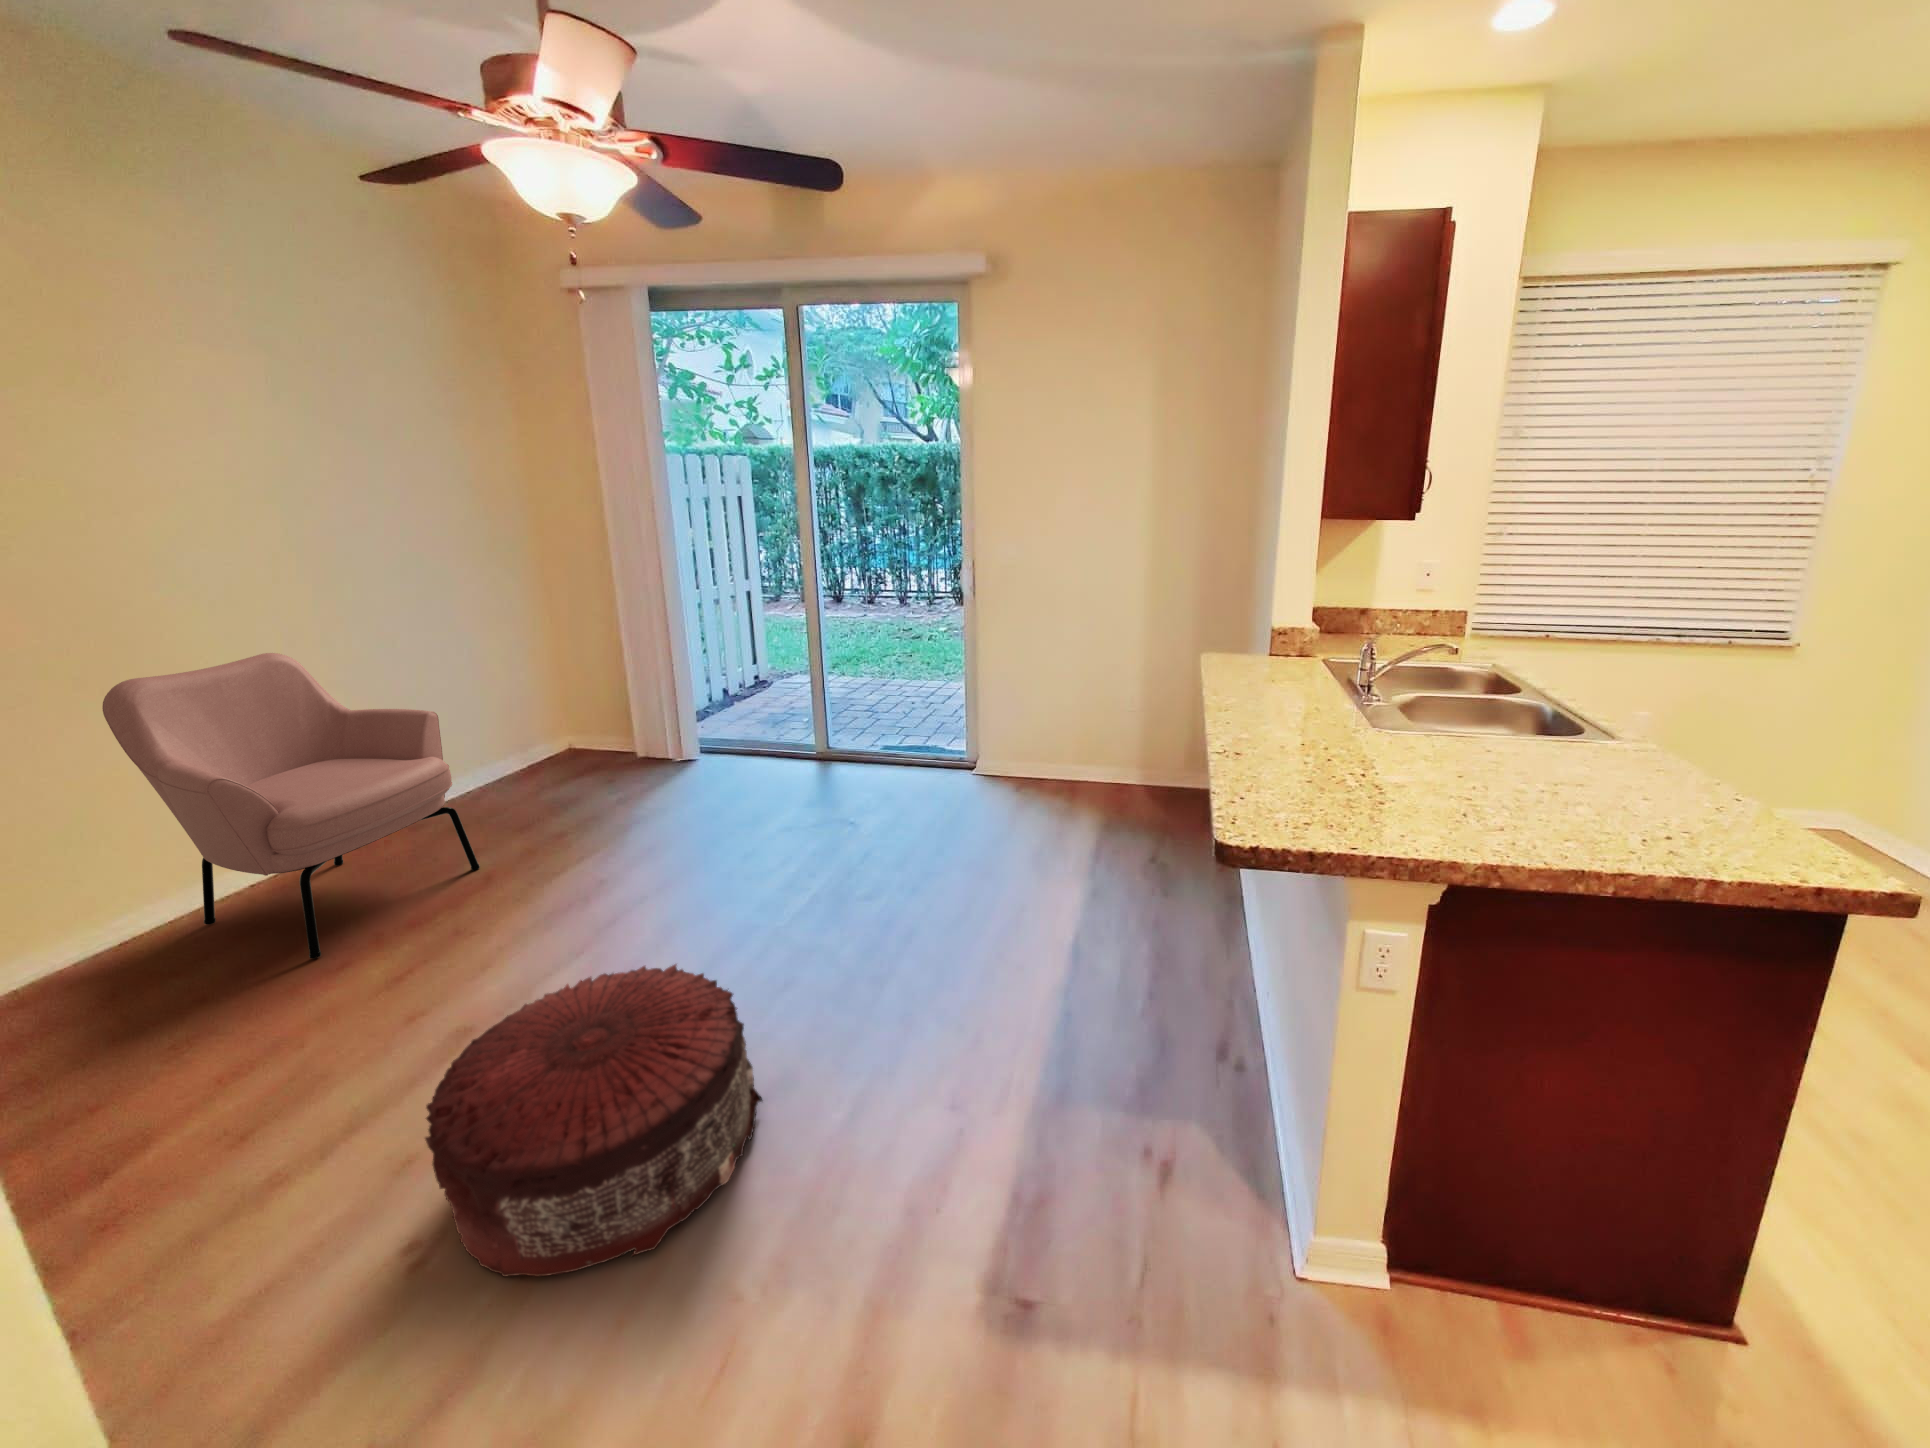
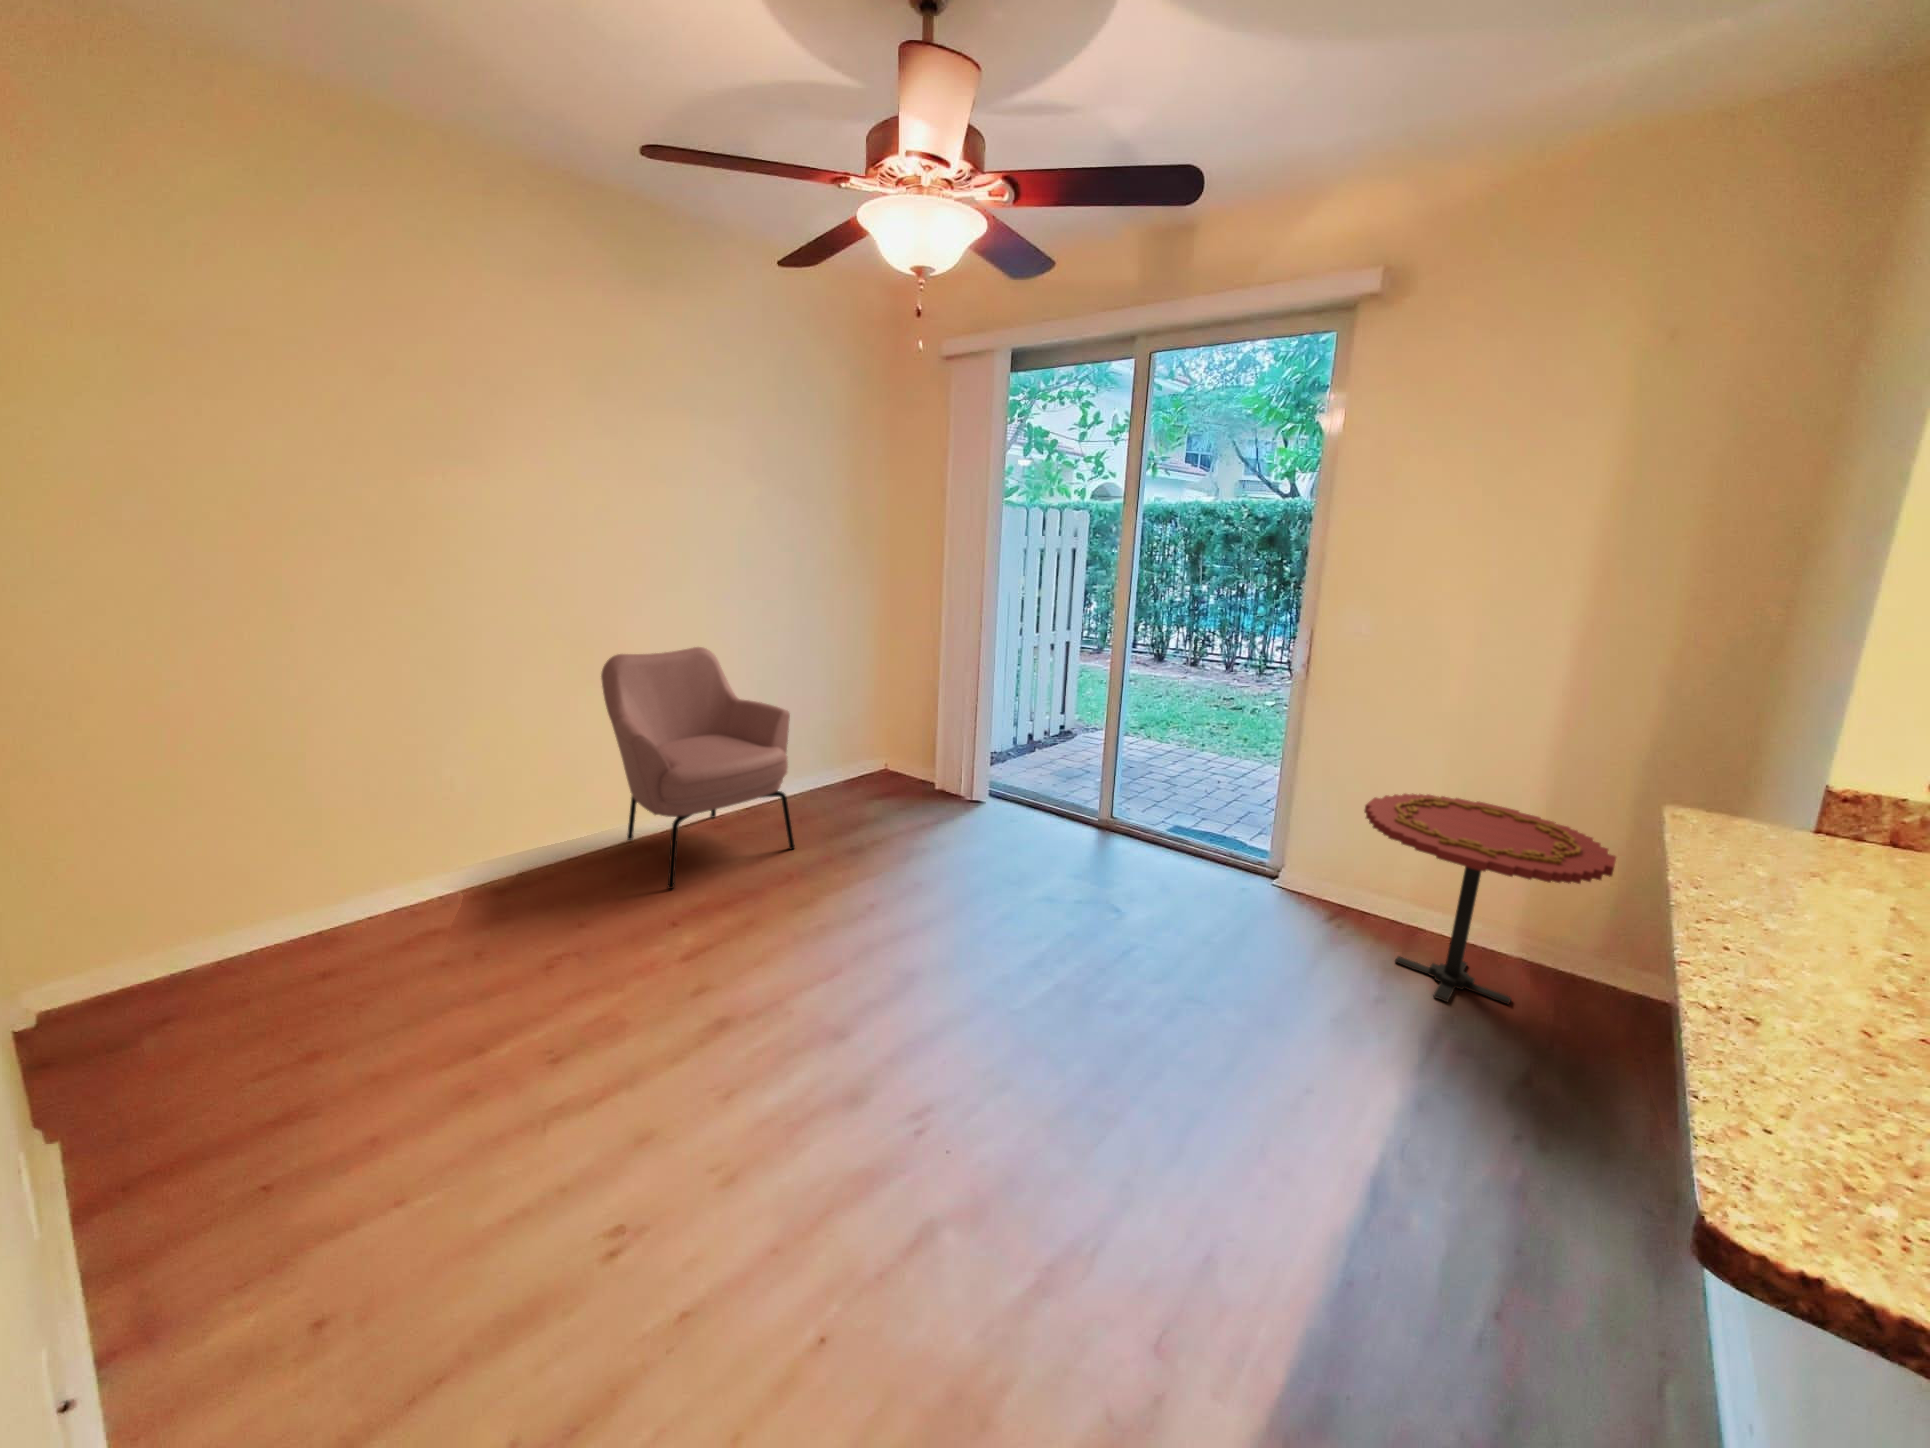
side table: none [1026,675,1173,823] -> present [1364,794,1616,1004]
pouf: present [425,964,762,1277] -> none [640,991,932,1325]

